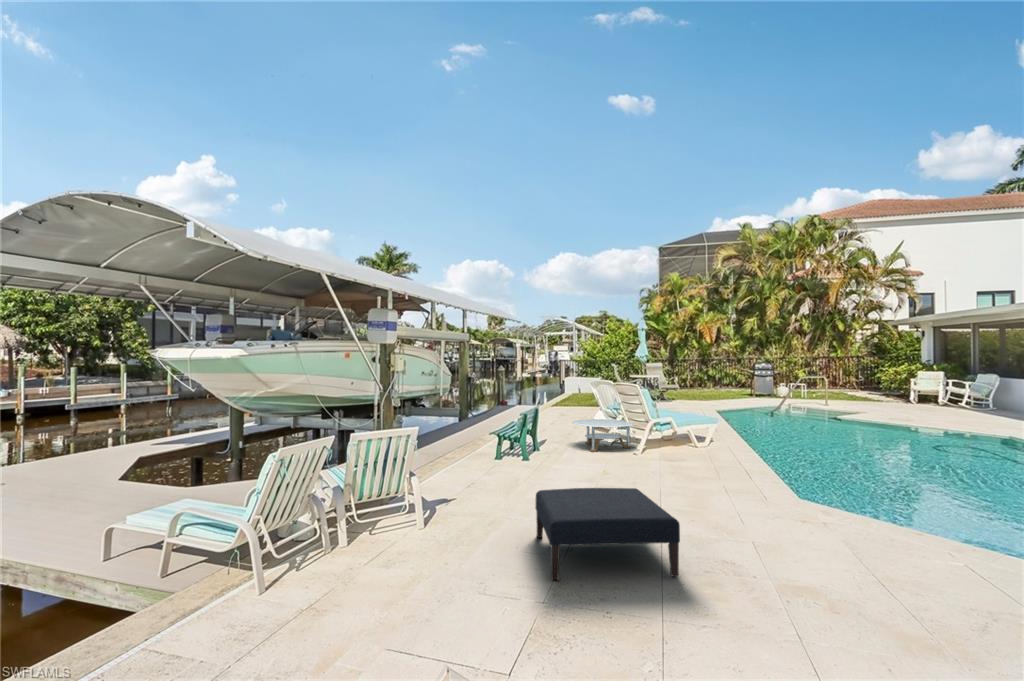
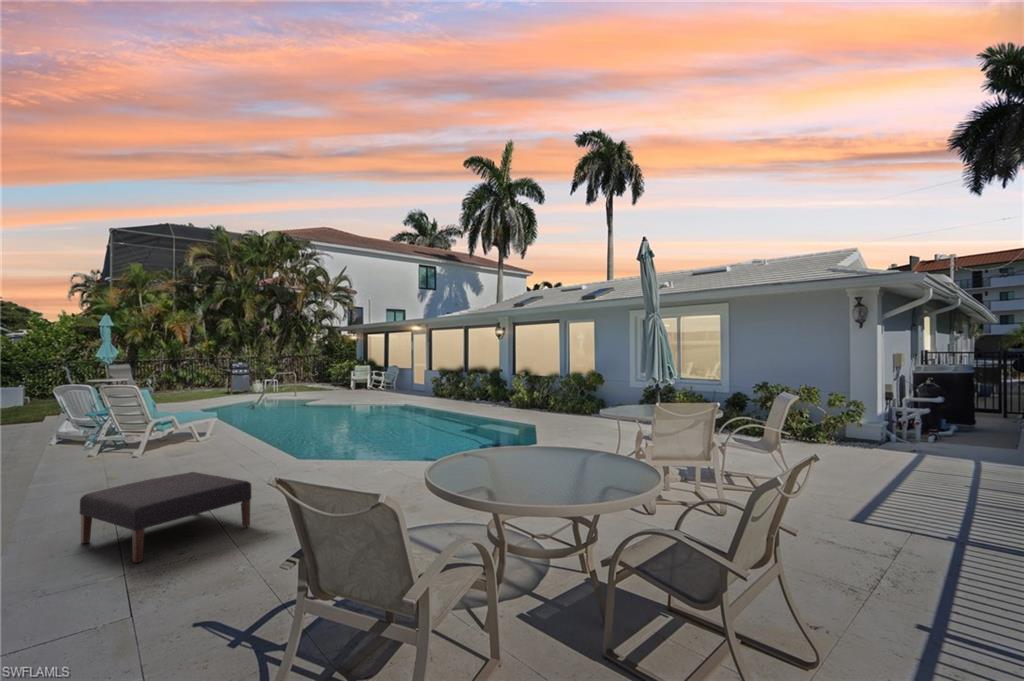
round table: present [573,419,634,452] -> none [42,426,131,464]

